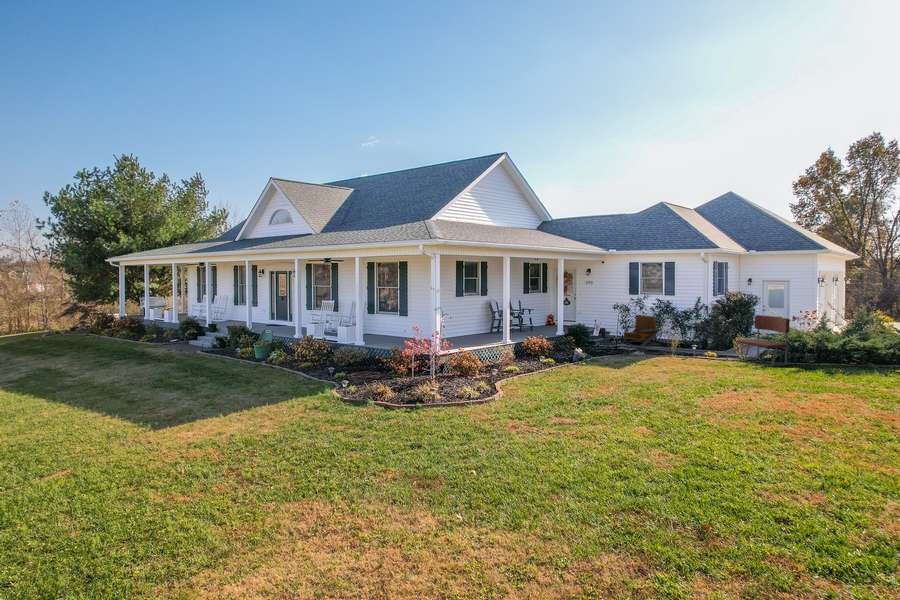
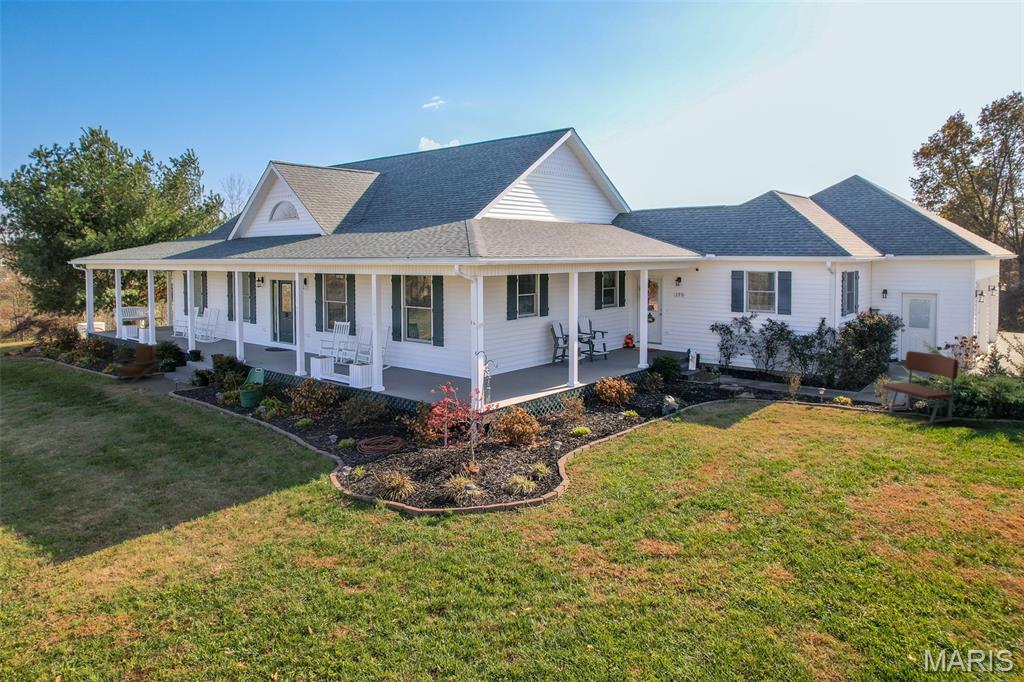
lounge chair: present [621,315,661,346] -> present [114,344,161,384]

